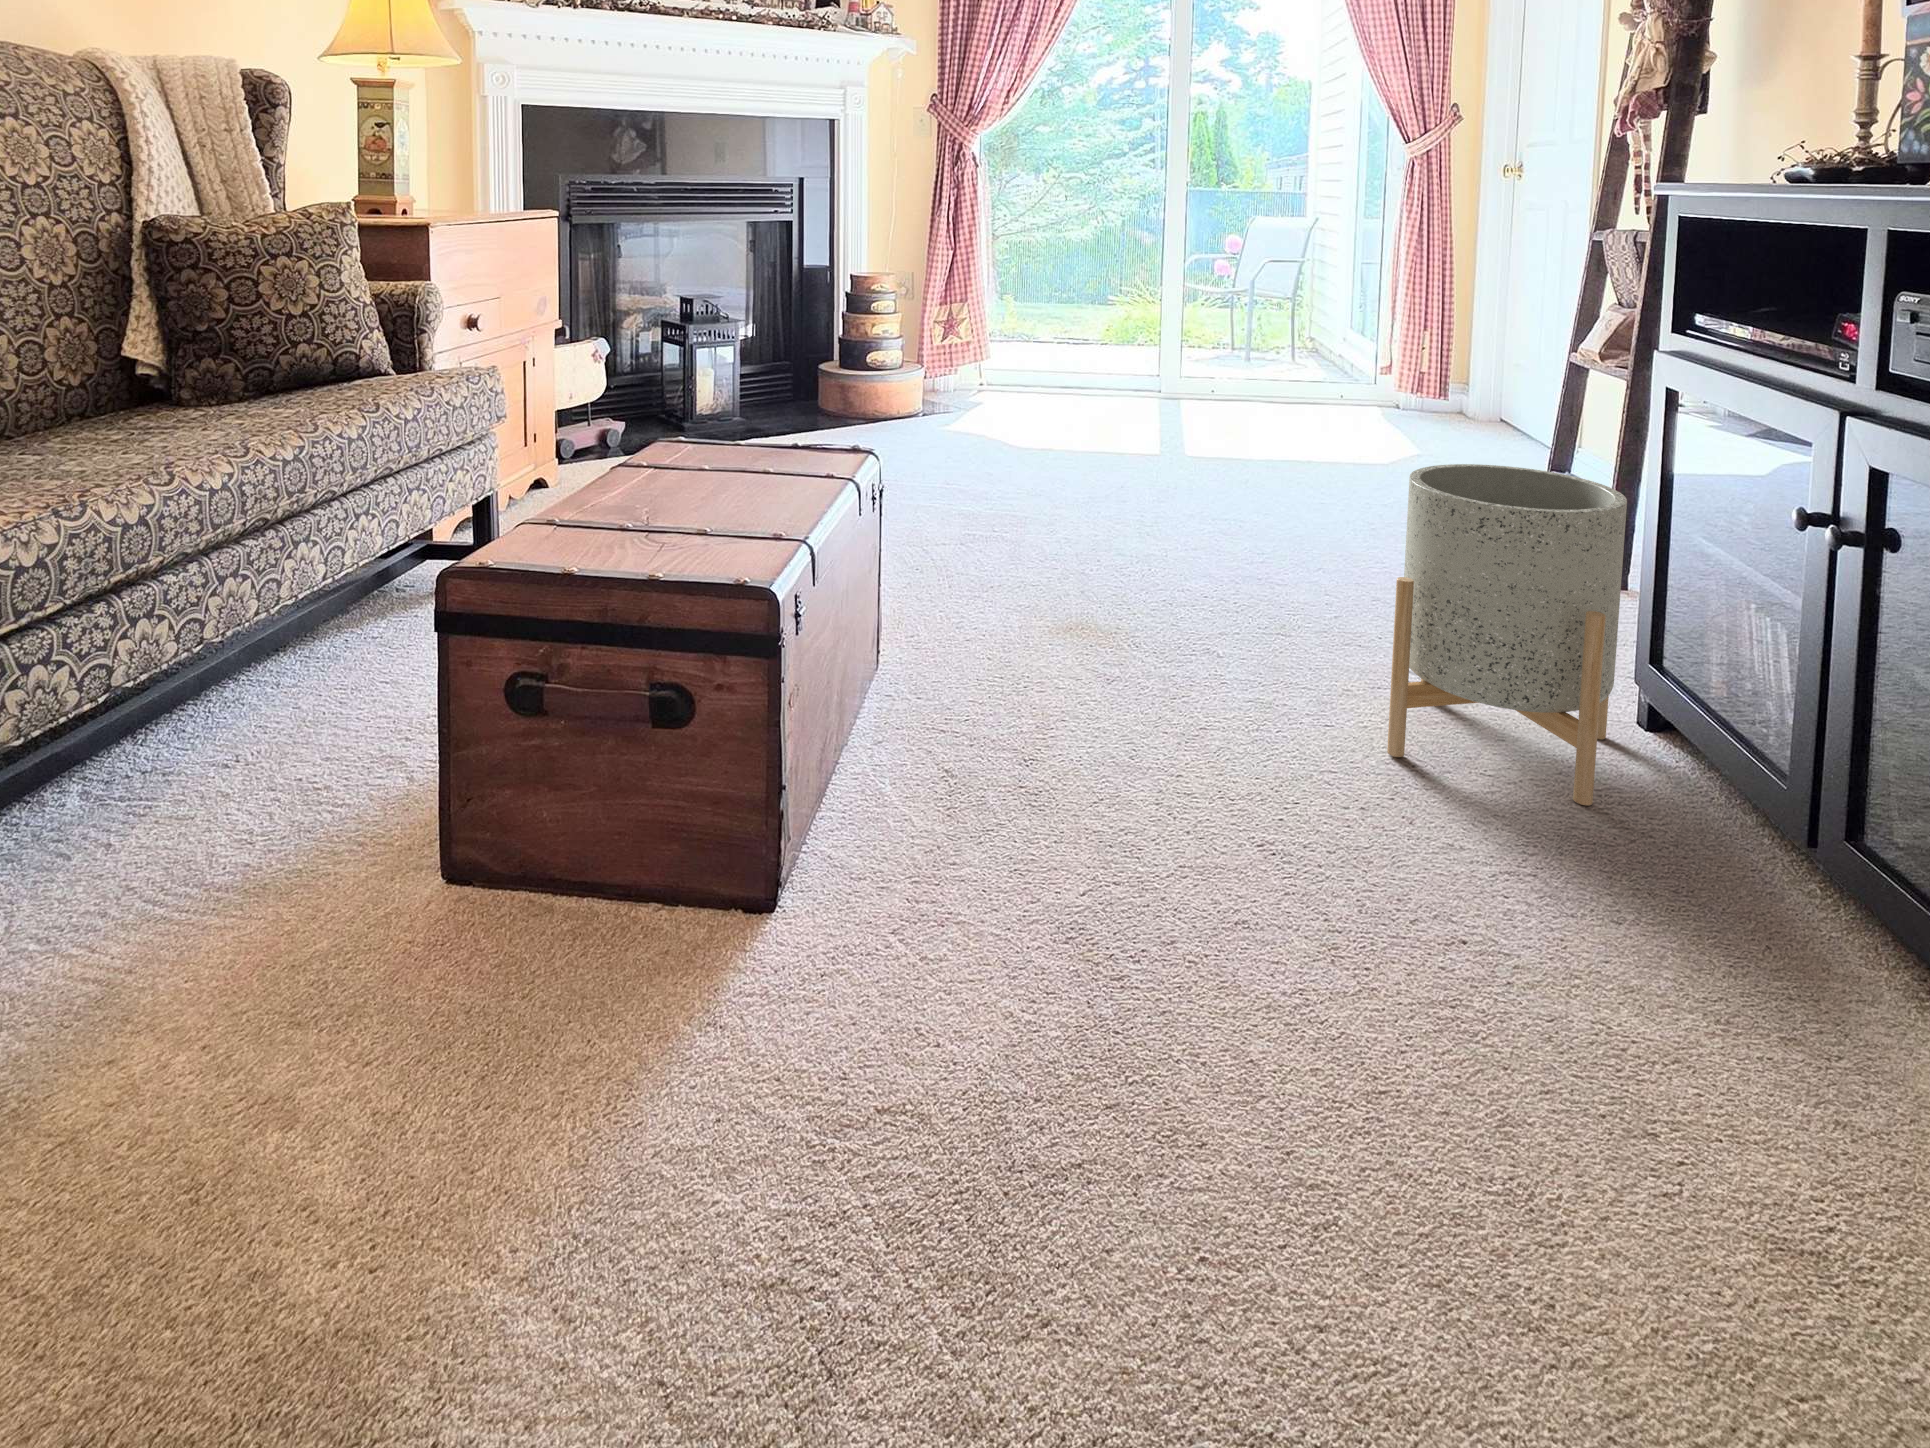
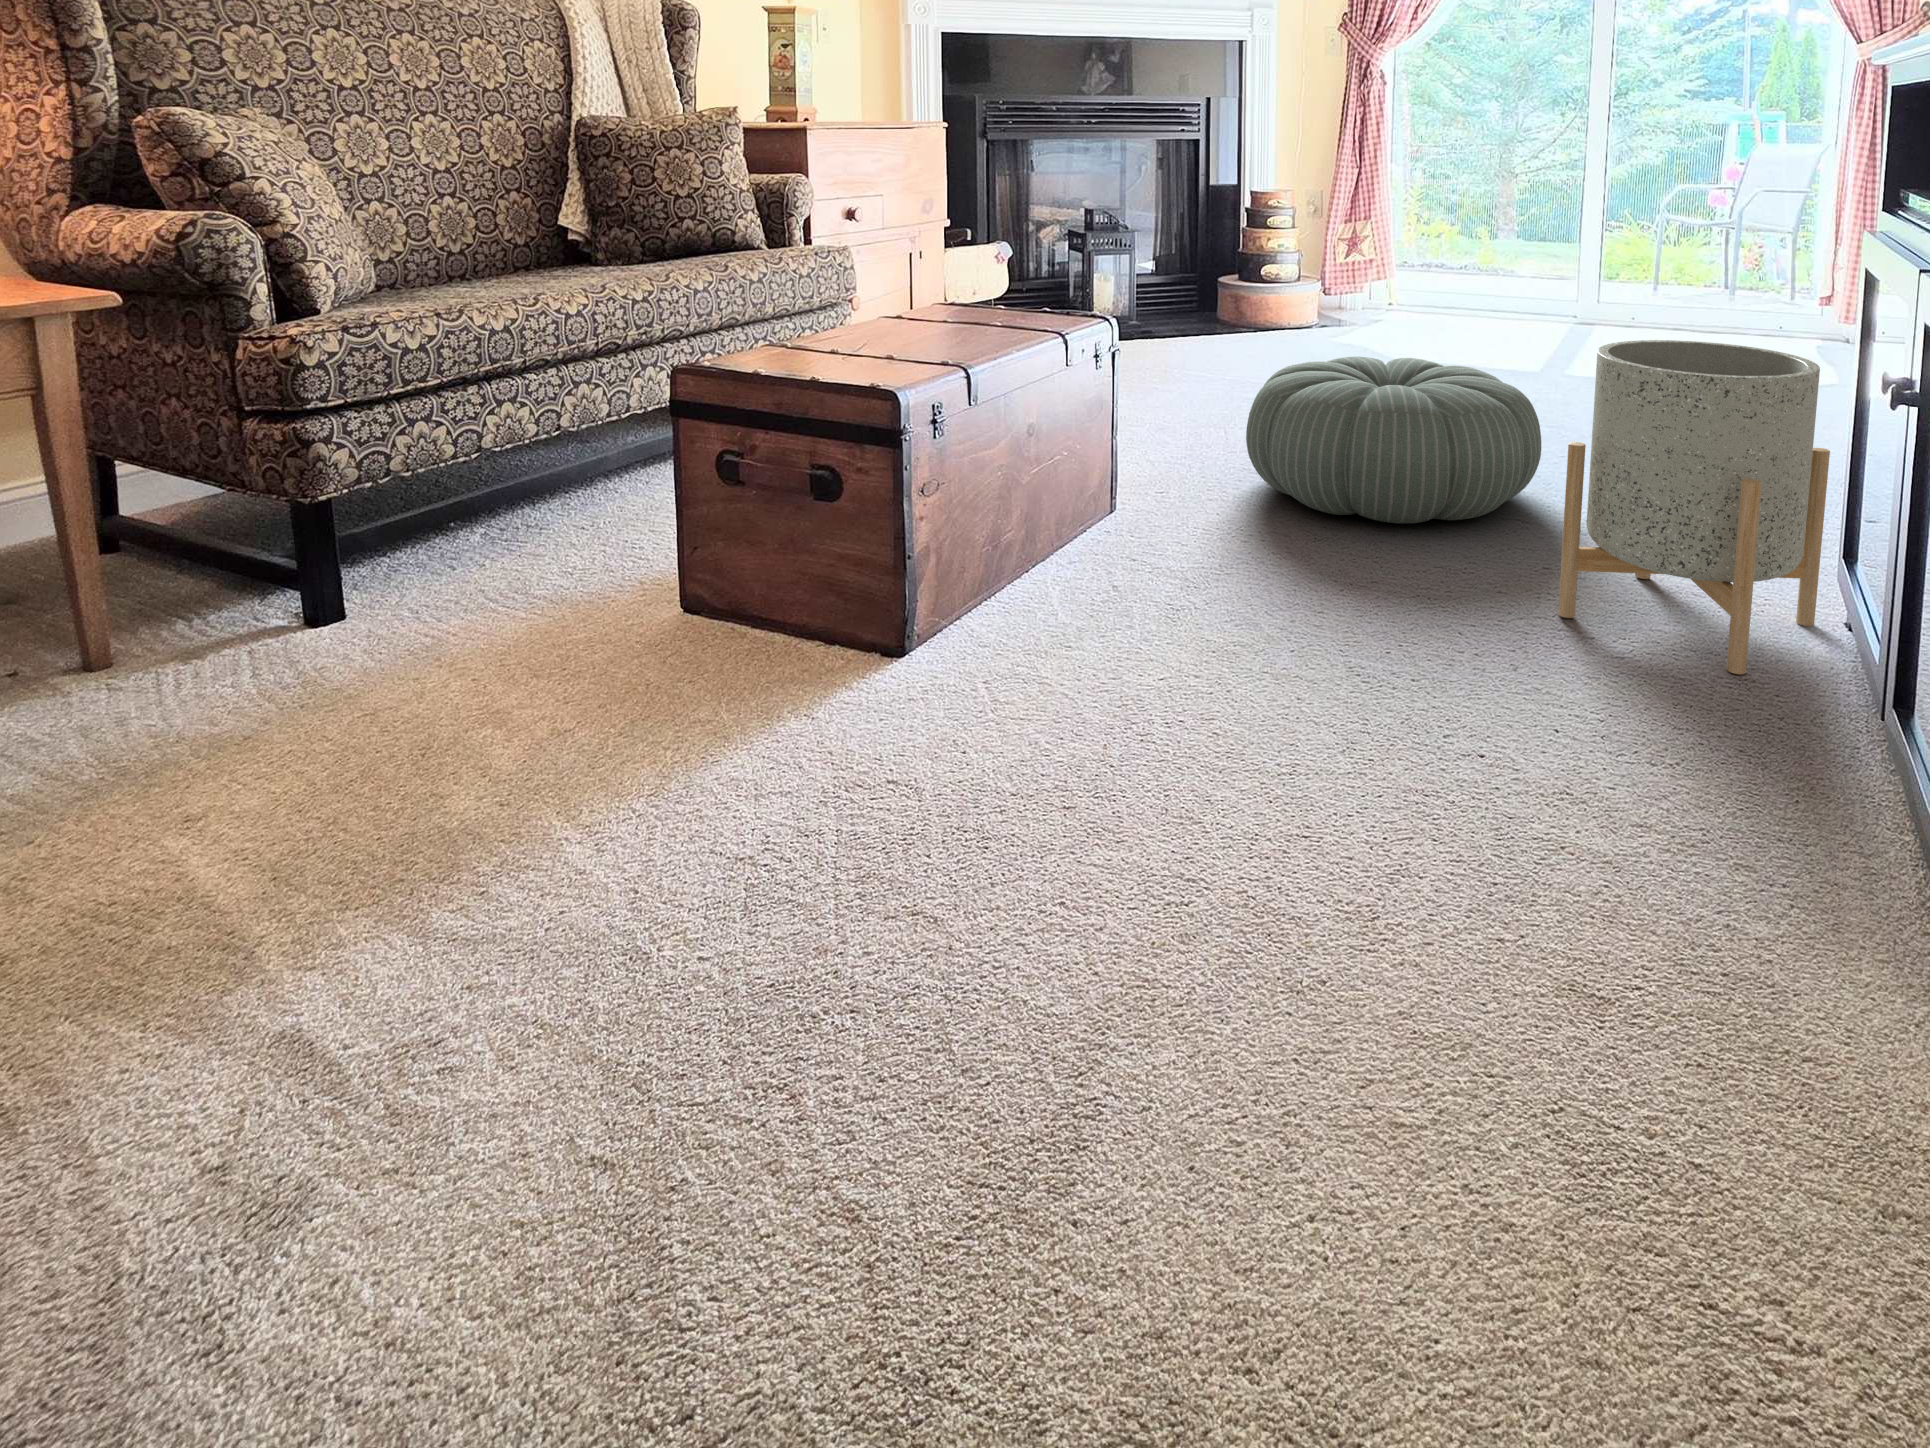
pouf: none [985,472,1284,657] -> present [1246,357,1541,523]

